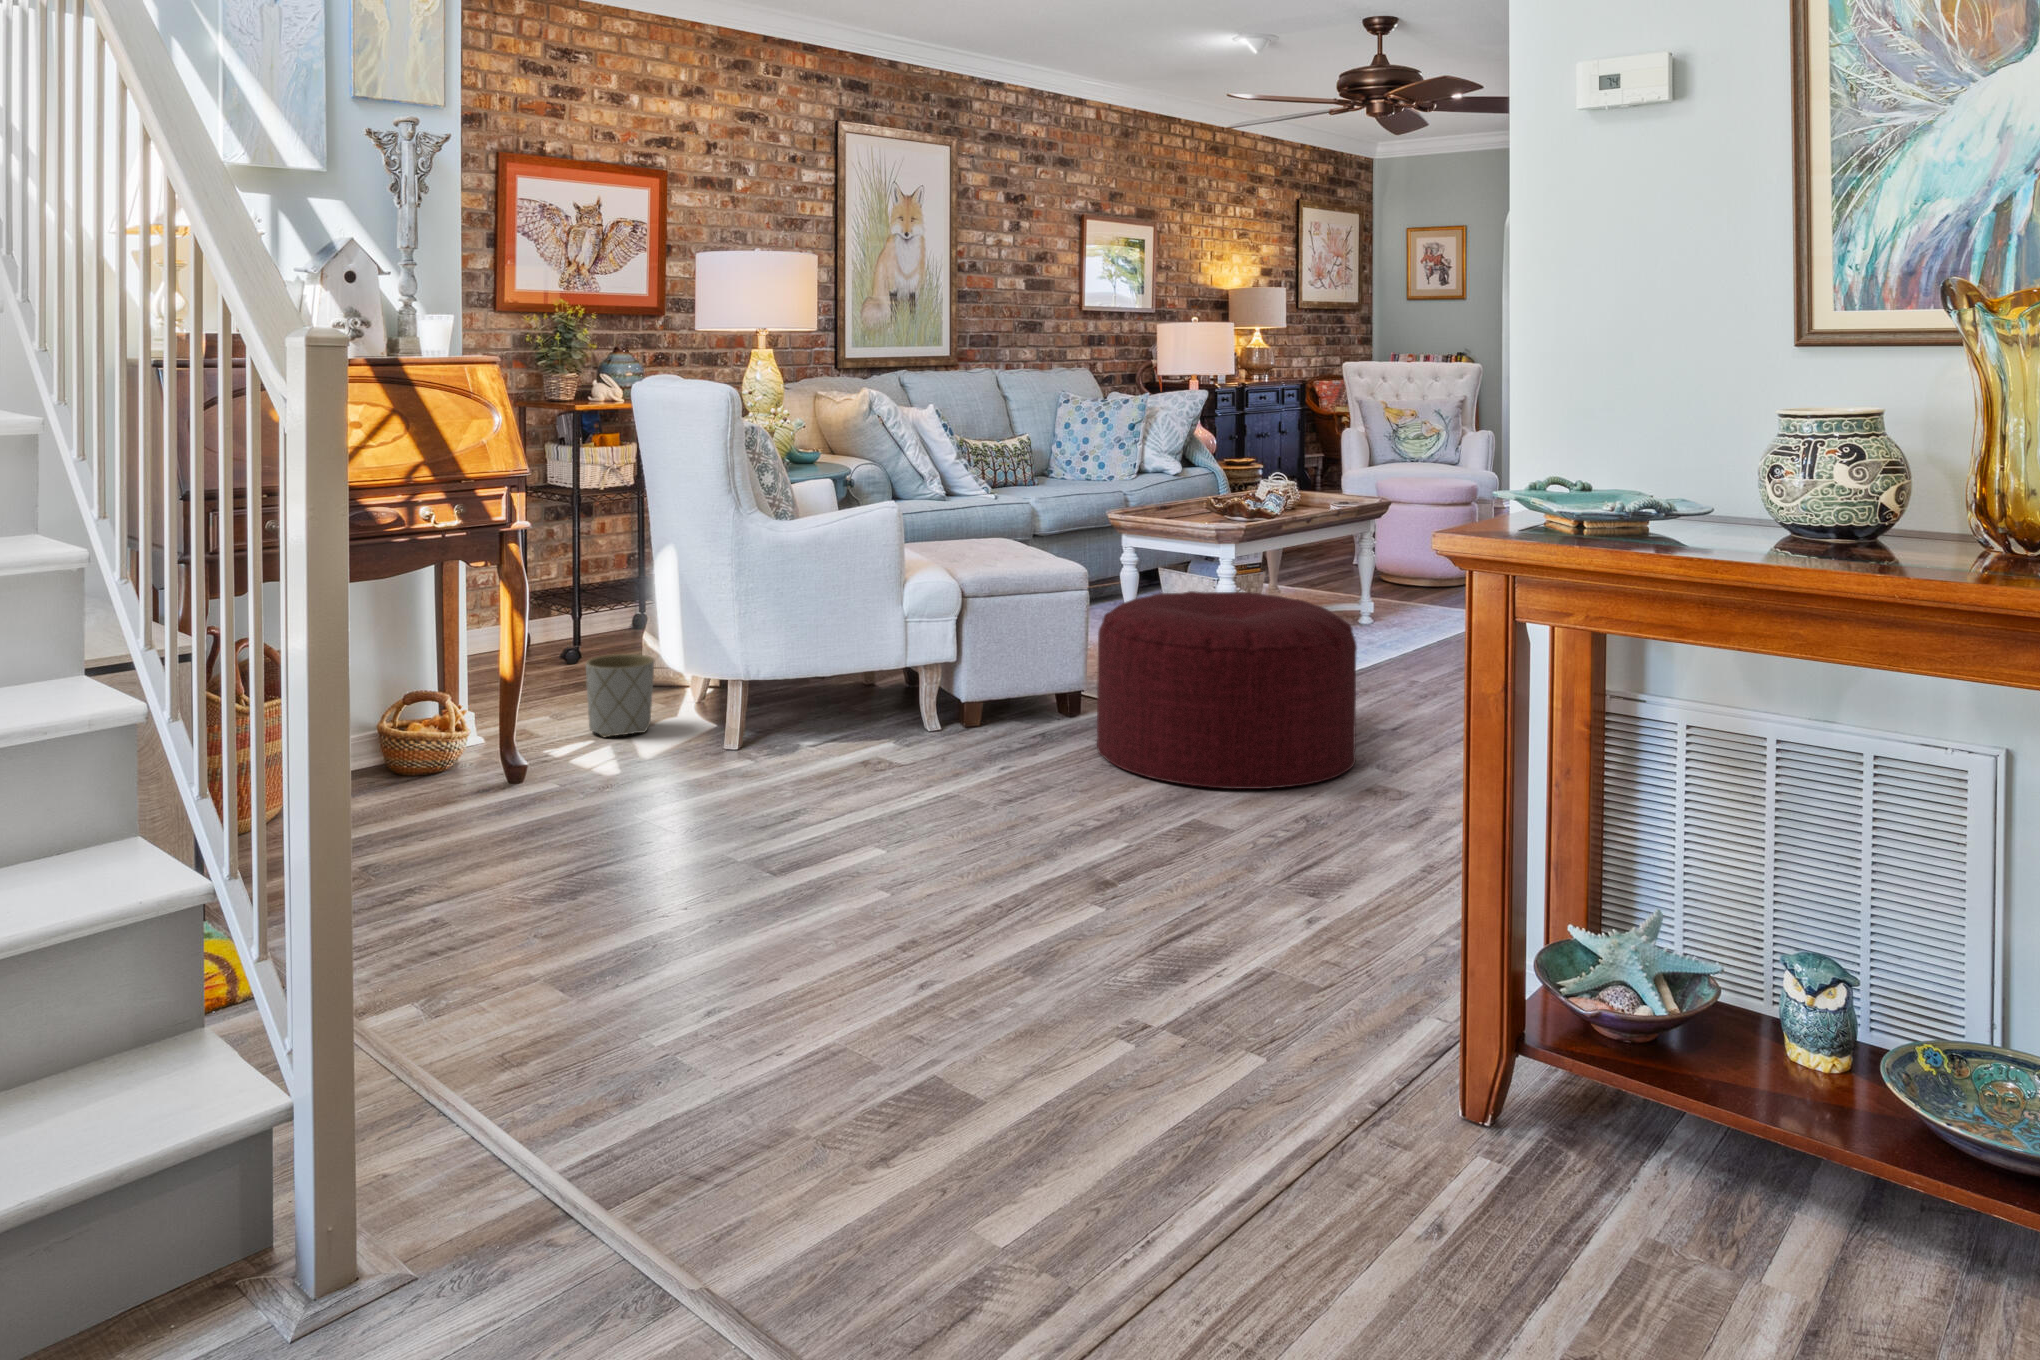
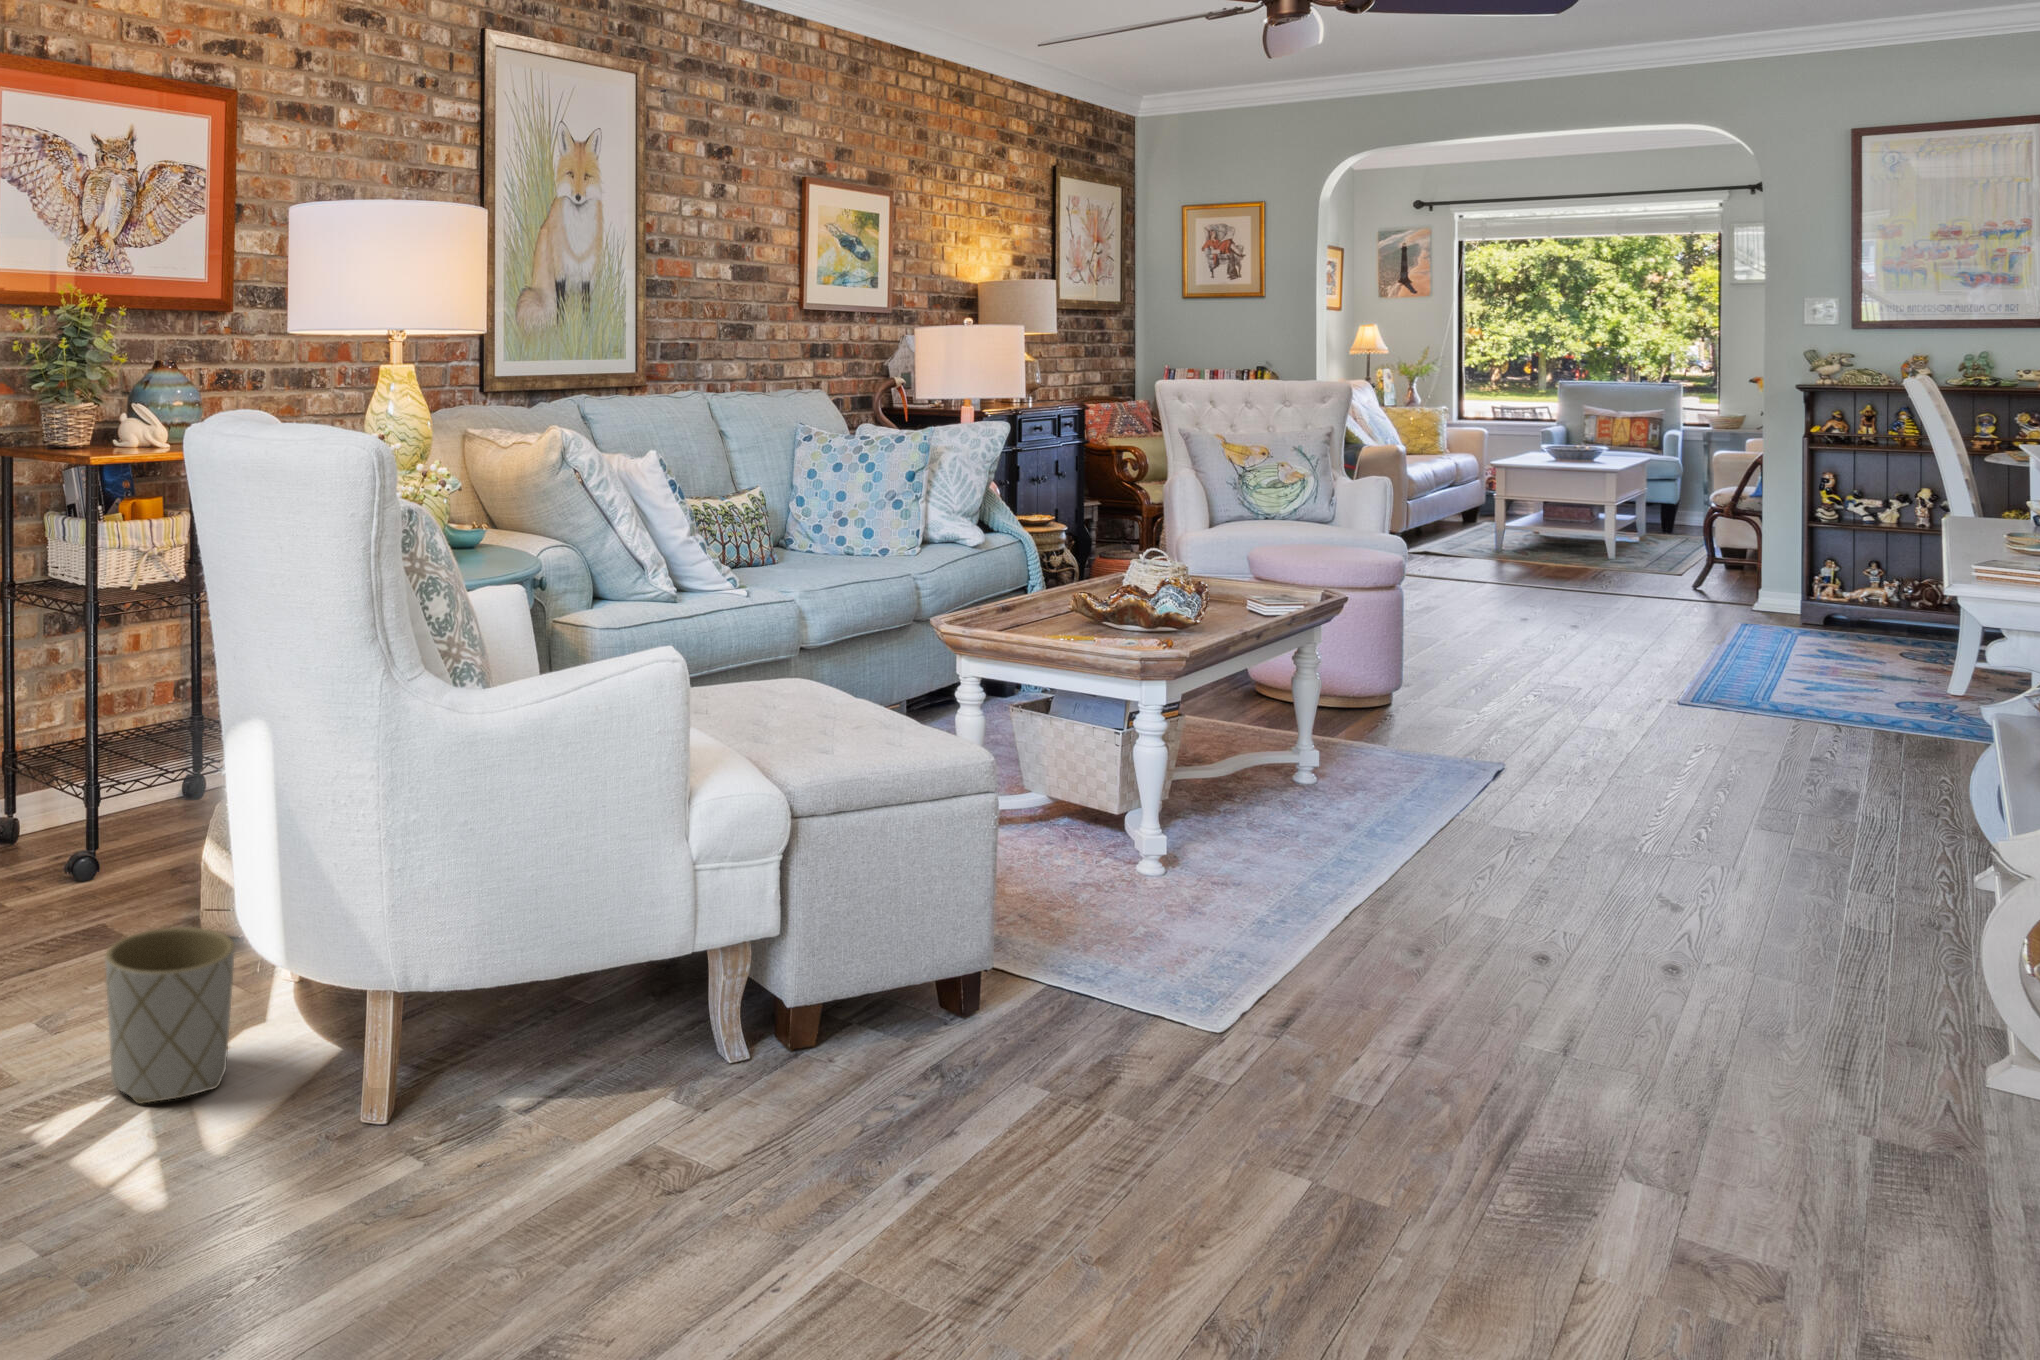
ottoman: present [1097,591,1357,789] -> none [1085,812,1648,1284]

